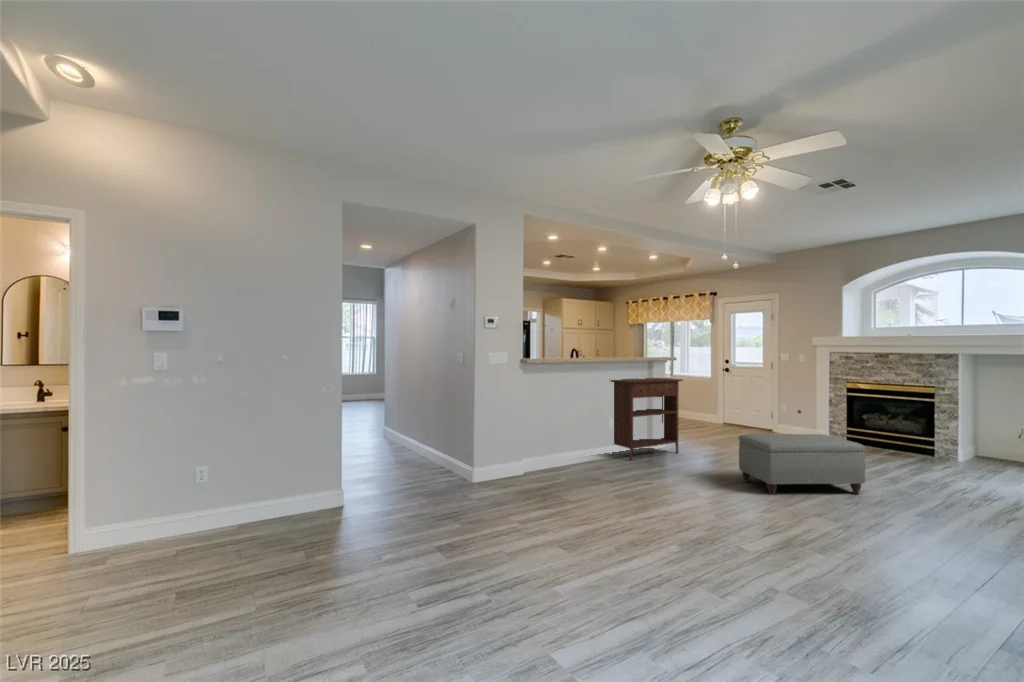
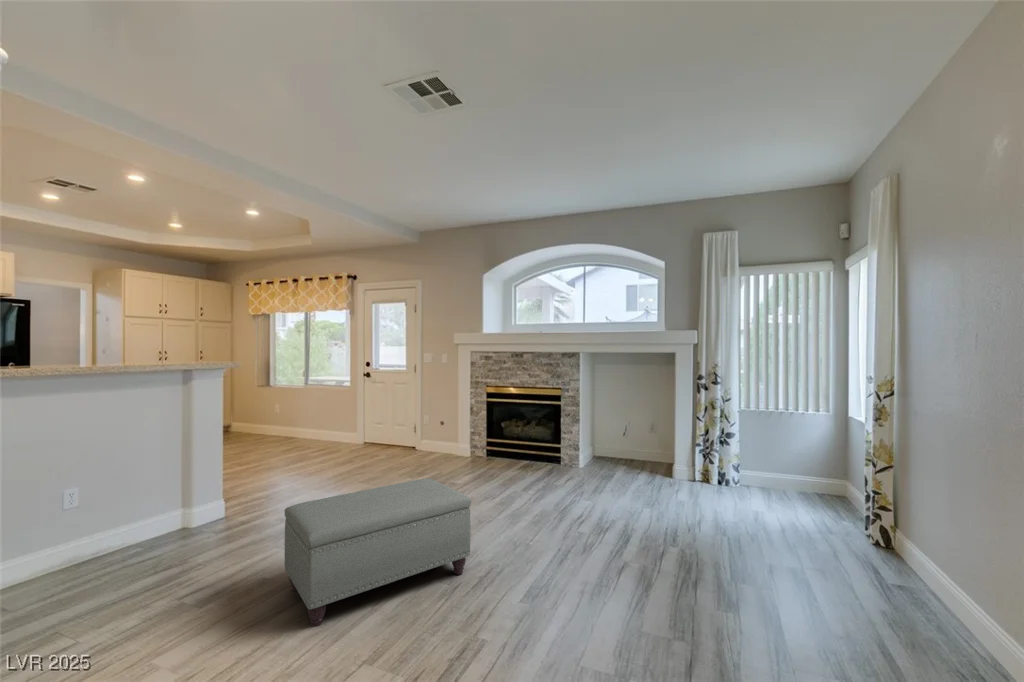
console table: present [610,378,682,461] -> none [52,399,242,580]

